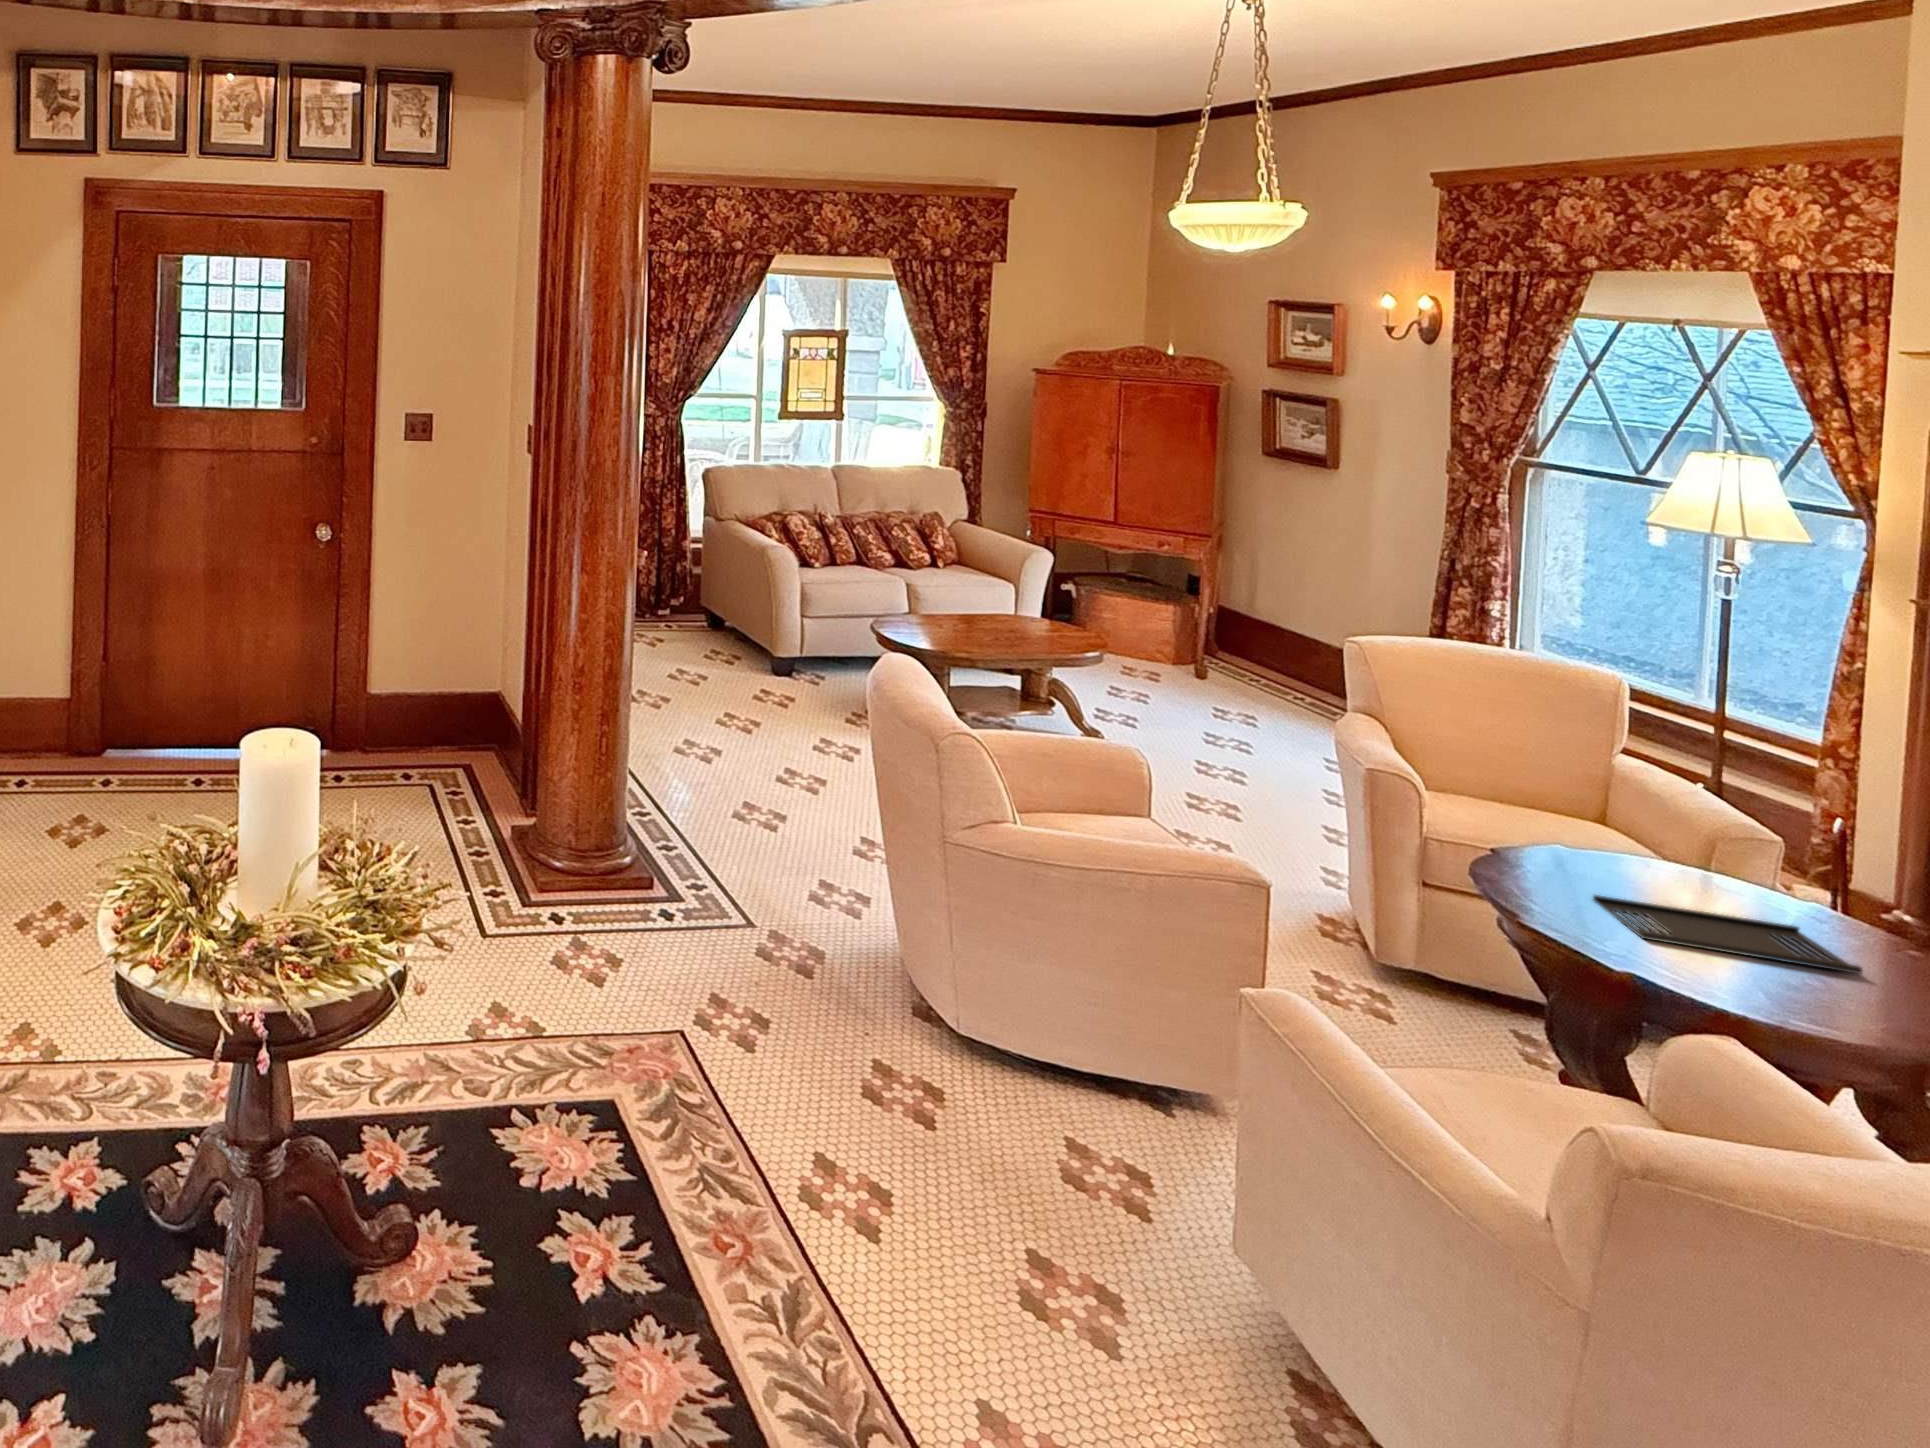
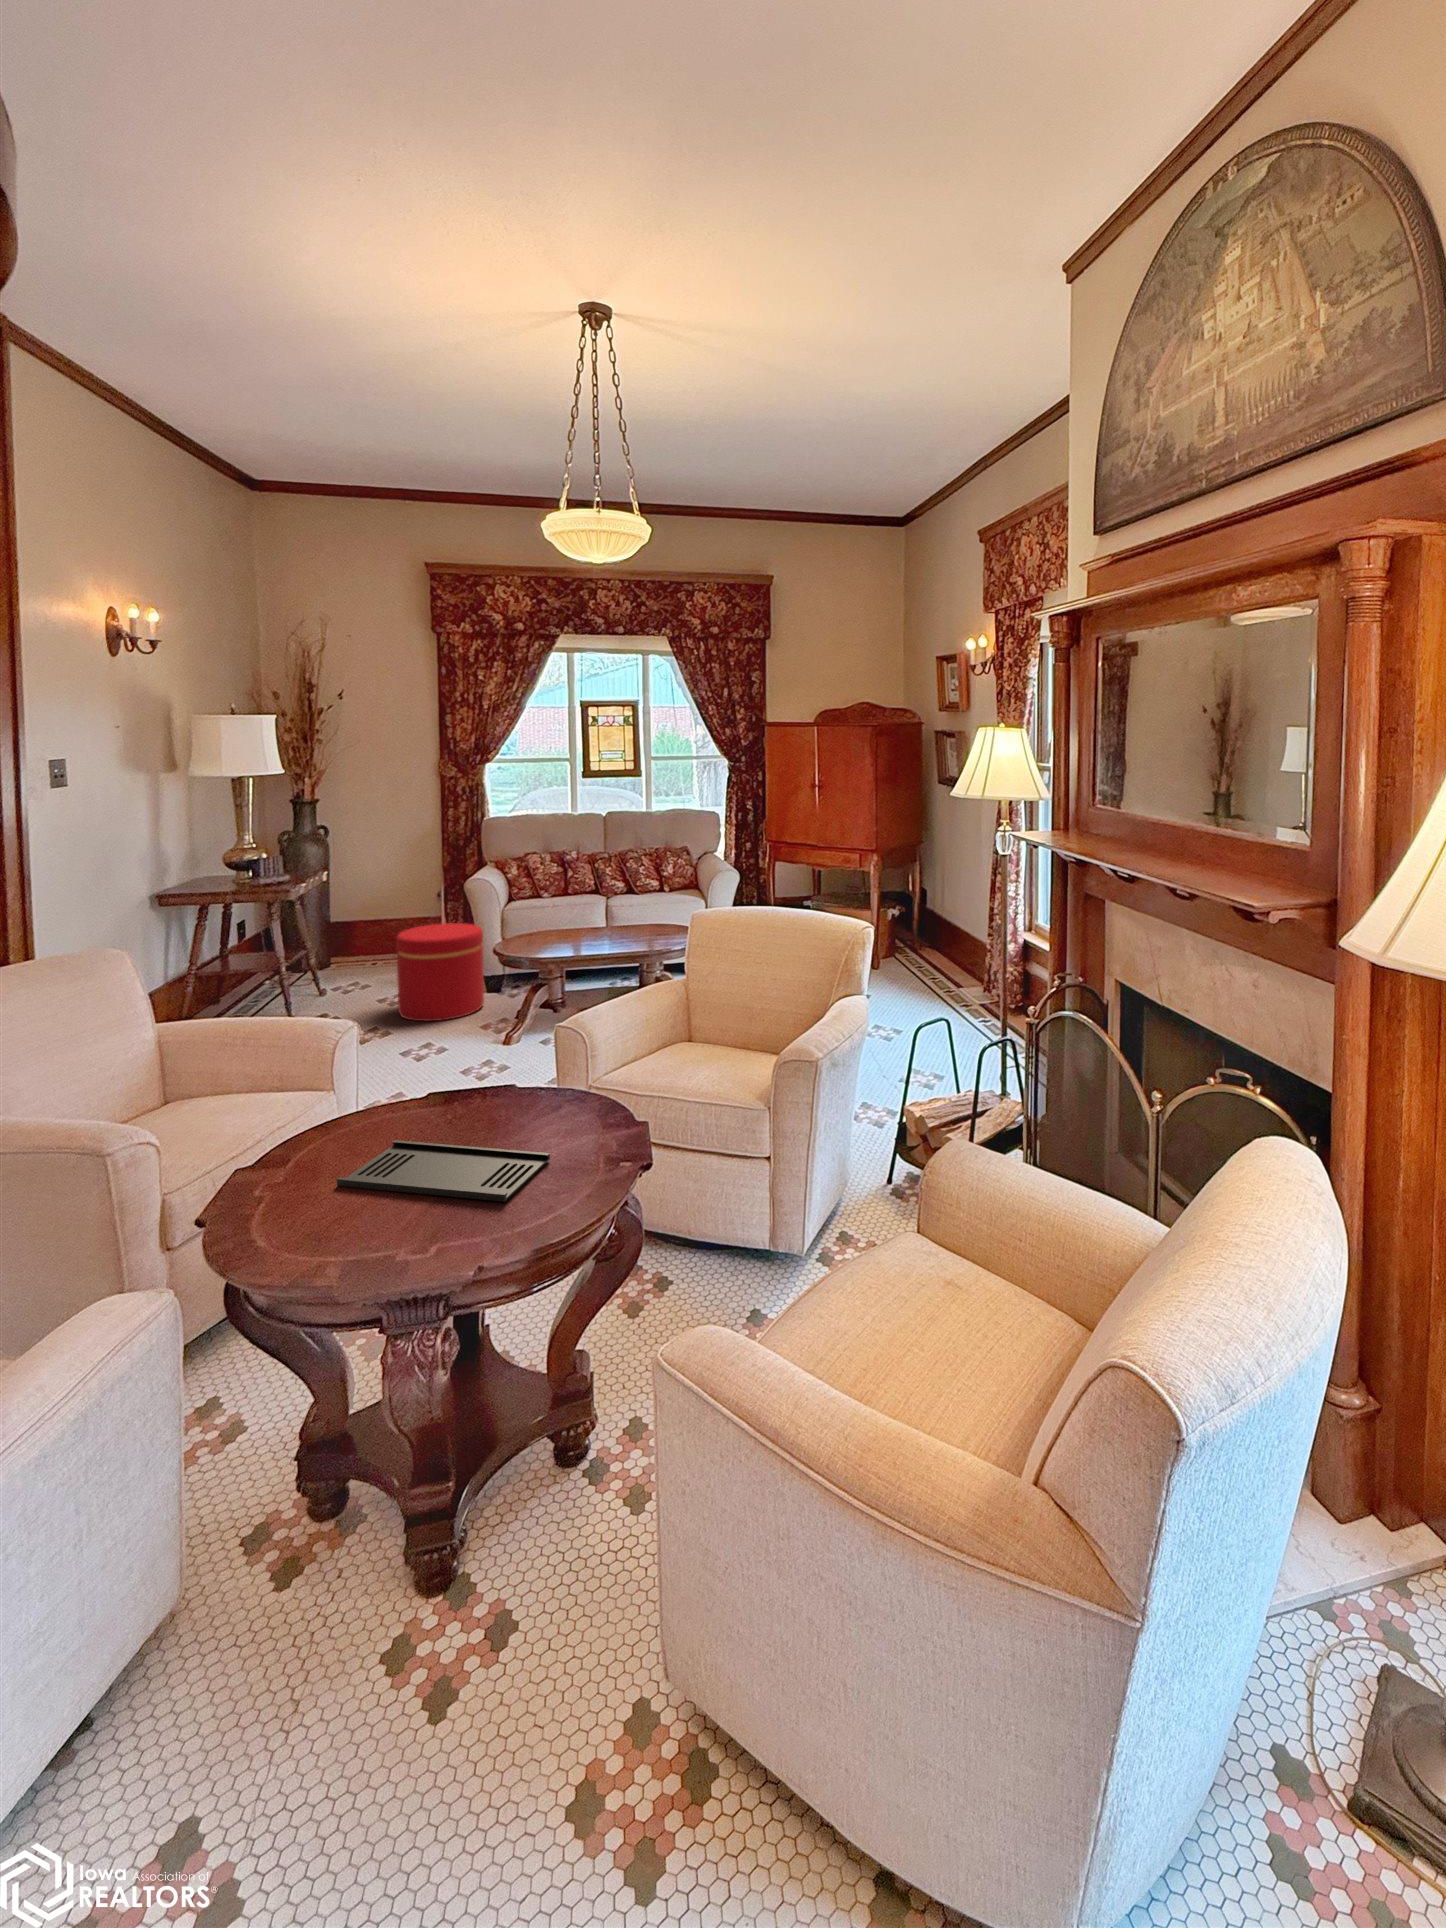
ottoman: none [718,593,813,707] -> present [396,923,484,1021]

